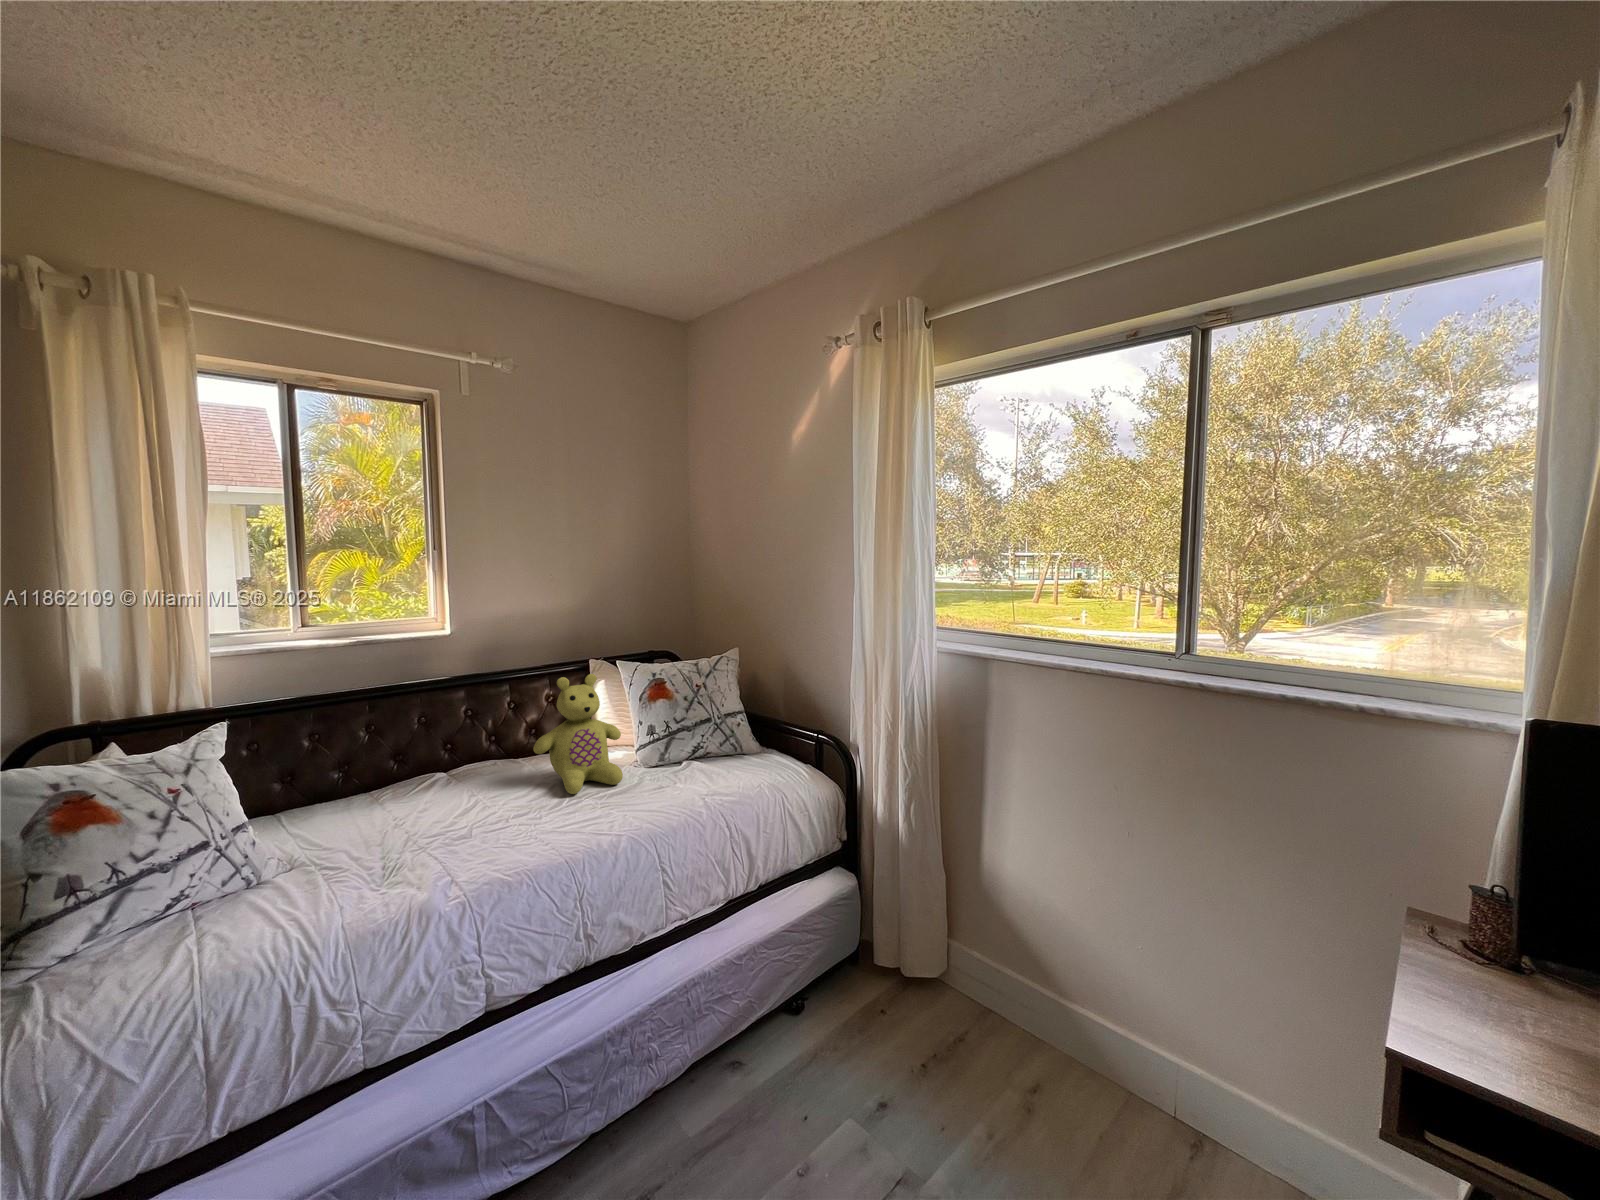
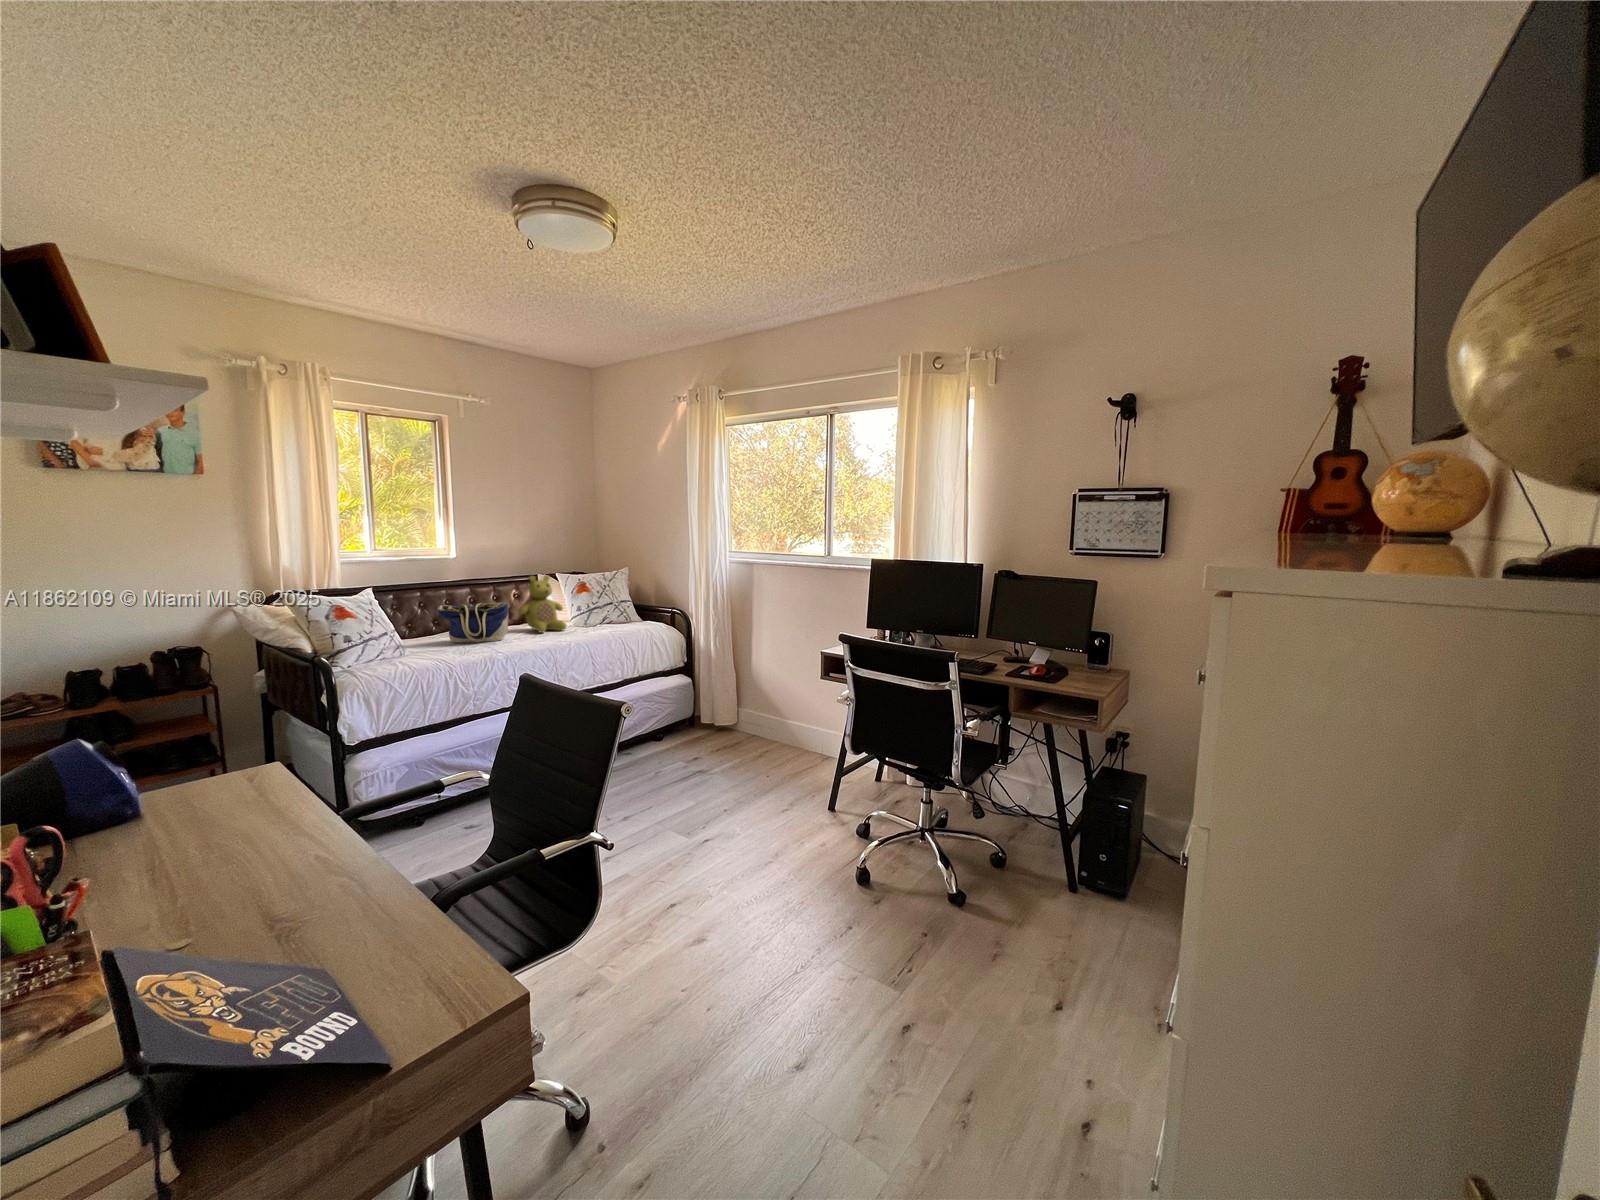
tote bag: none [355,747,503,831] -> present [438,602,509,643]

